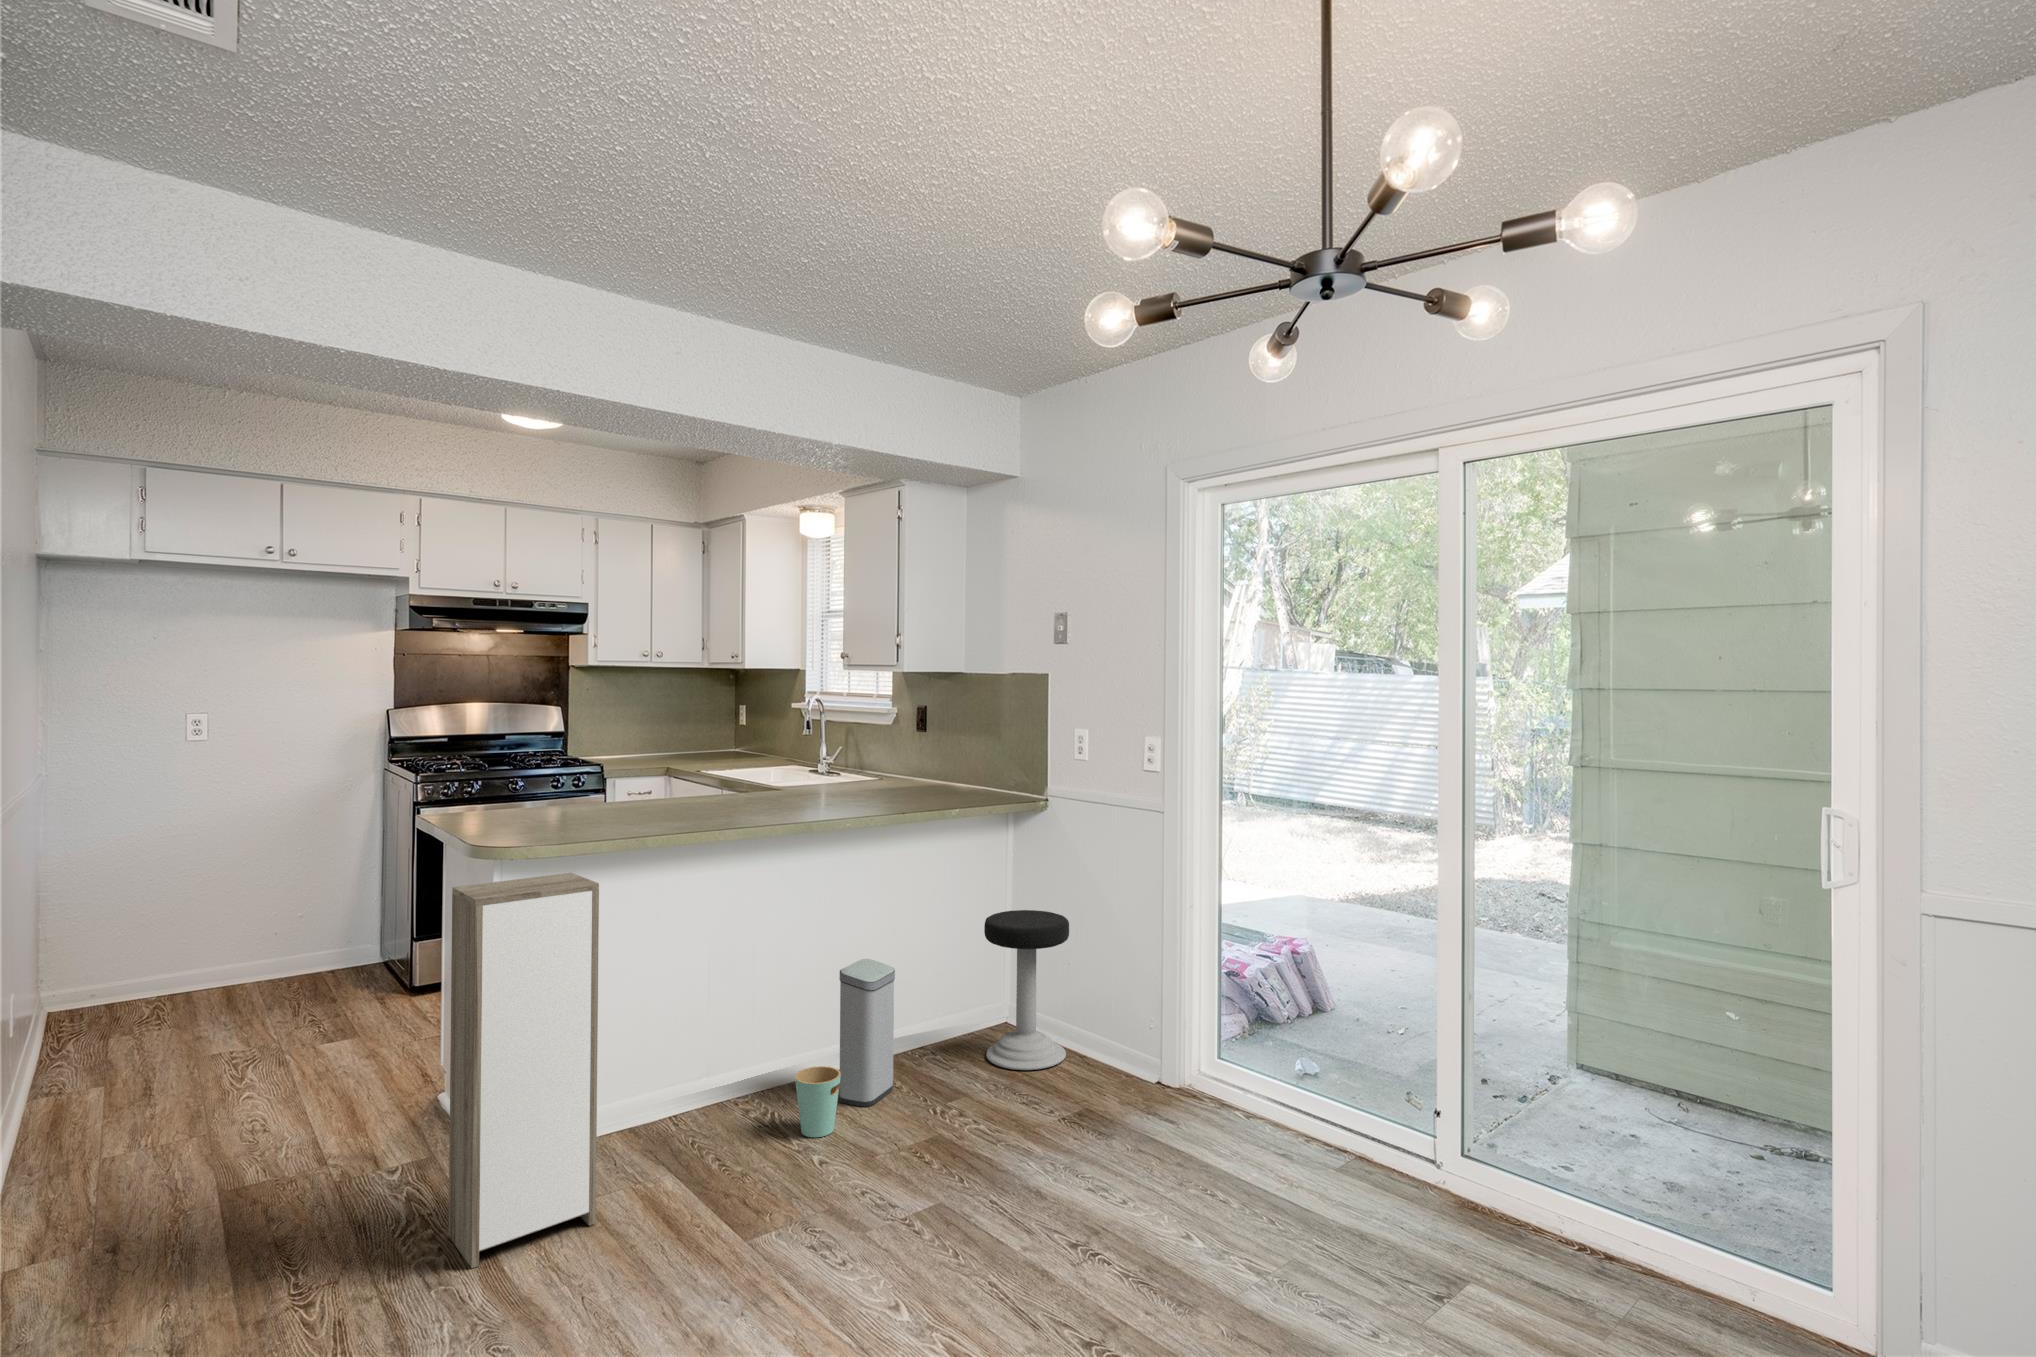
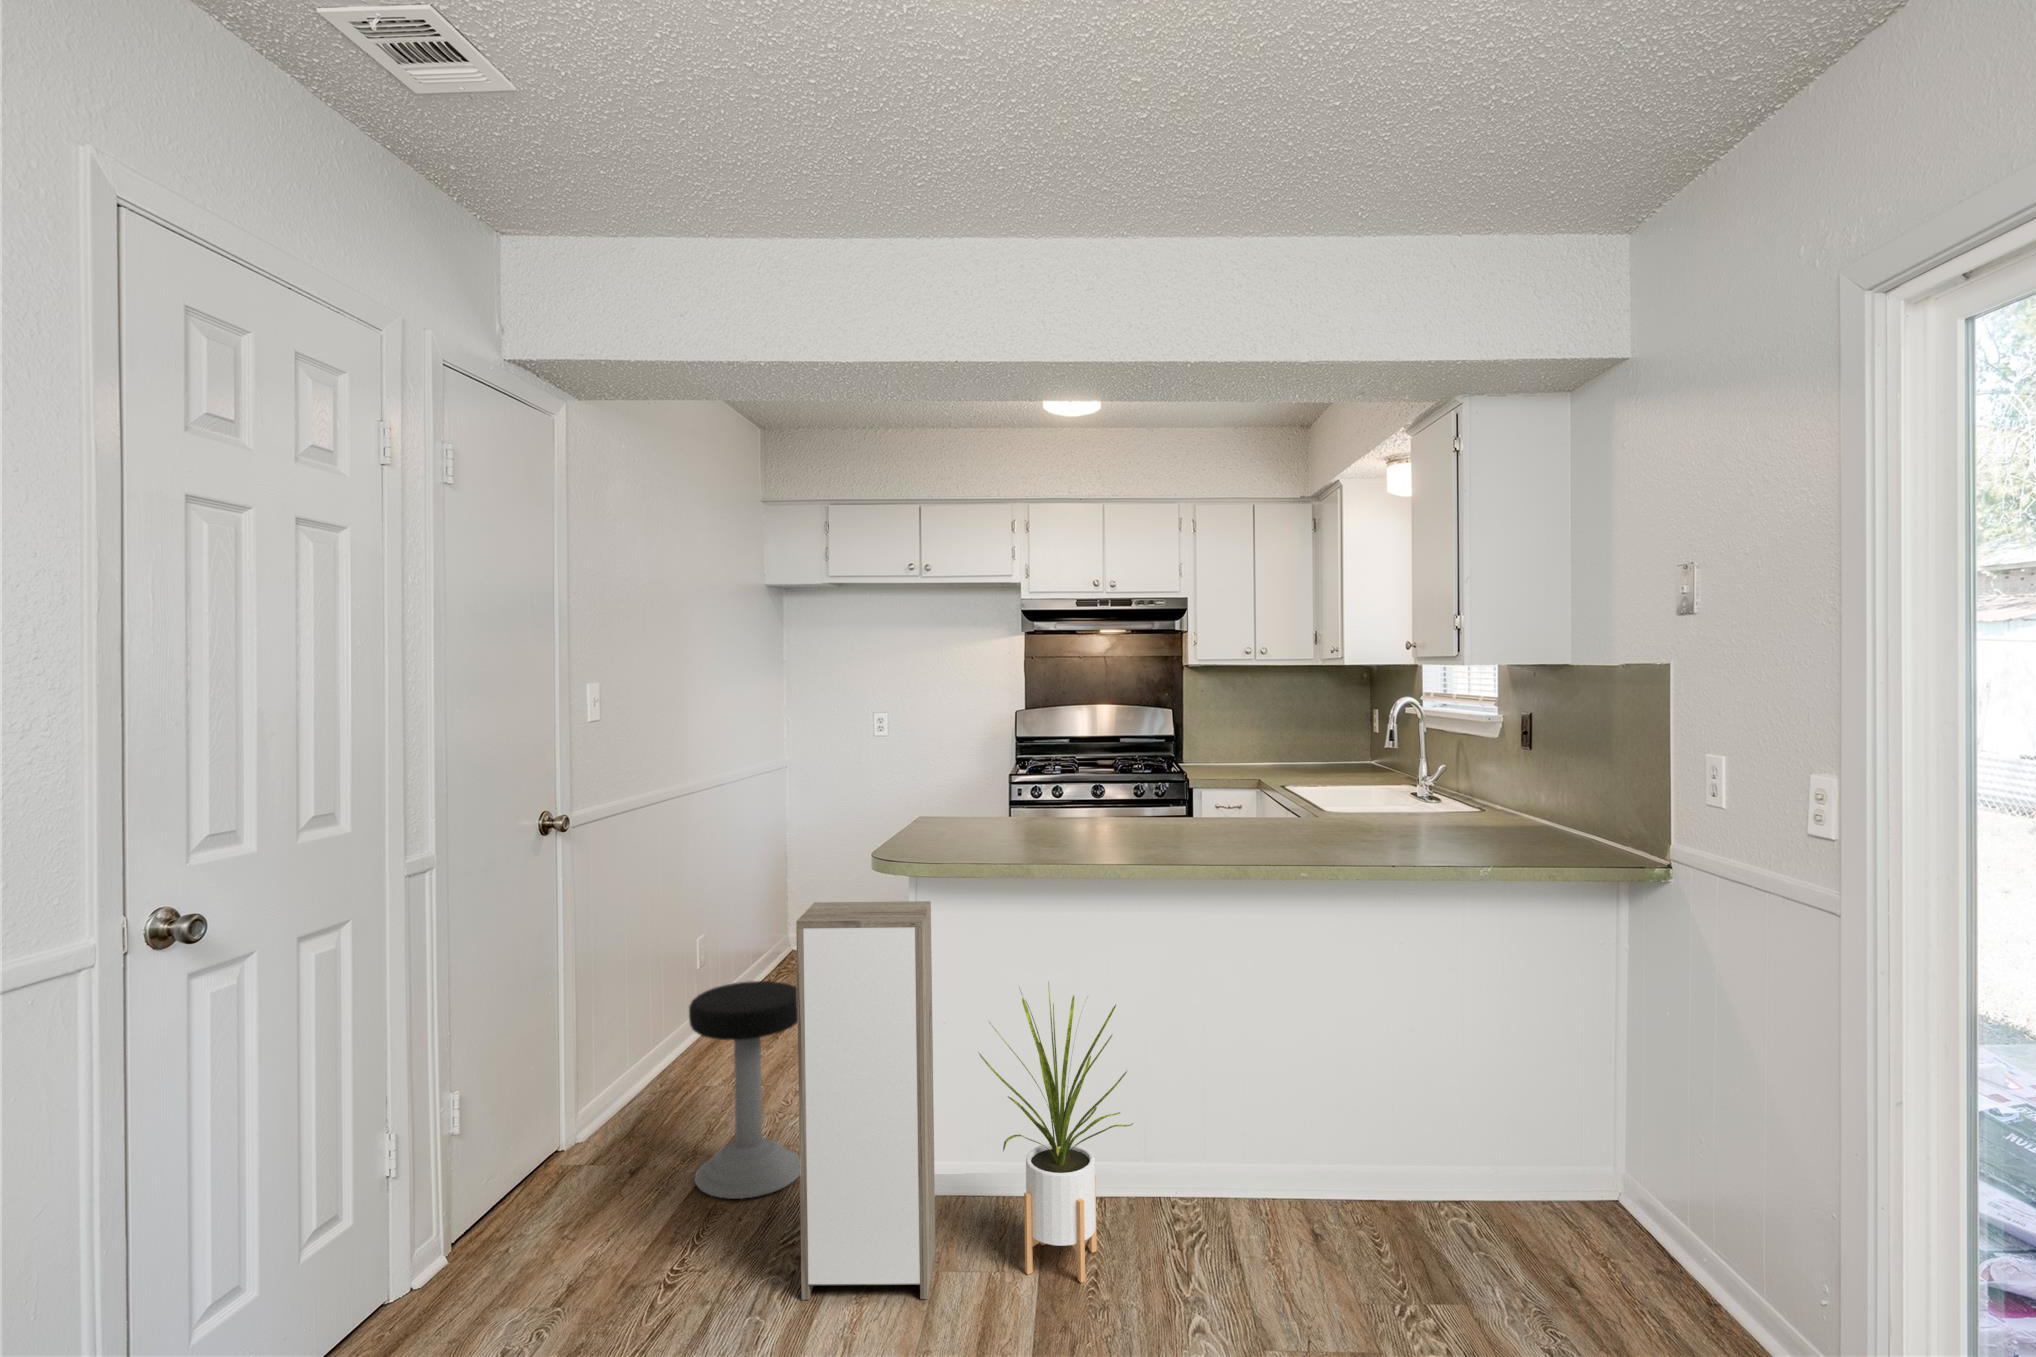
stool: present [984,910,1069,1070] -> present [689,981,800,1199]
house plant: none [612,930,750,1180] -> present [978,982,1133,1283]
trash can: present [795,959,895,1137] -> none [1200,1061,1371,1290]

